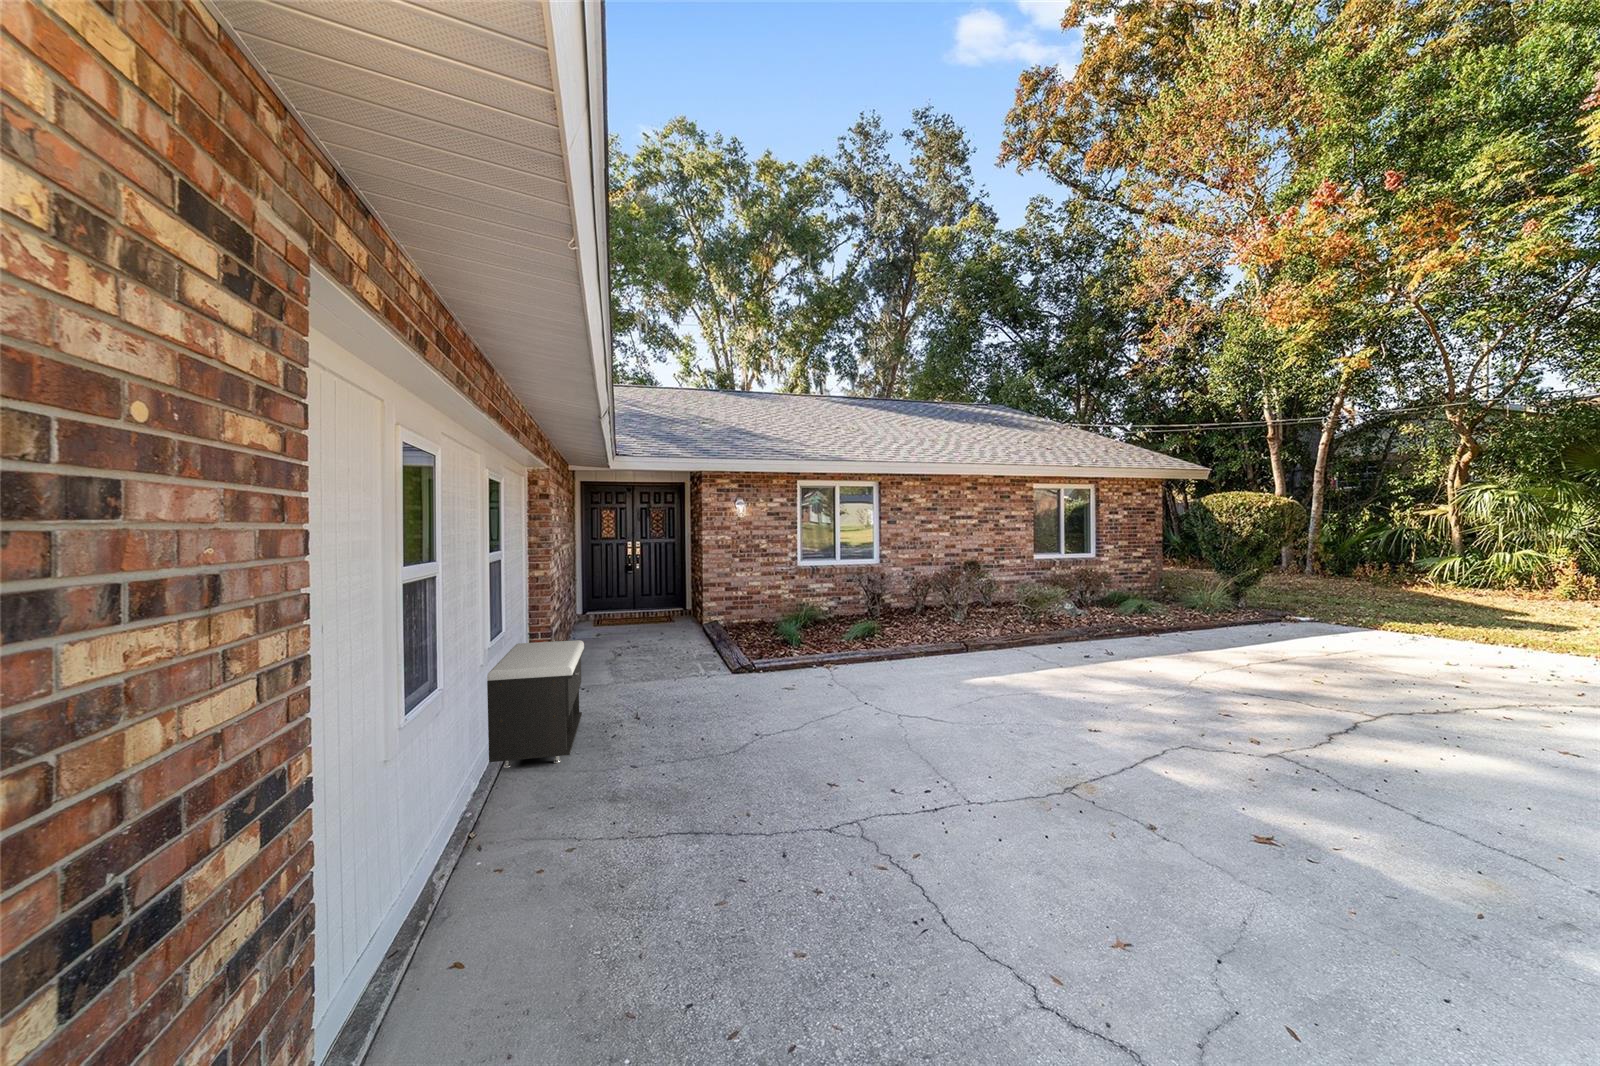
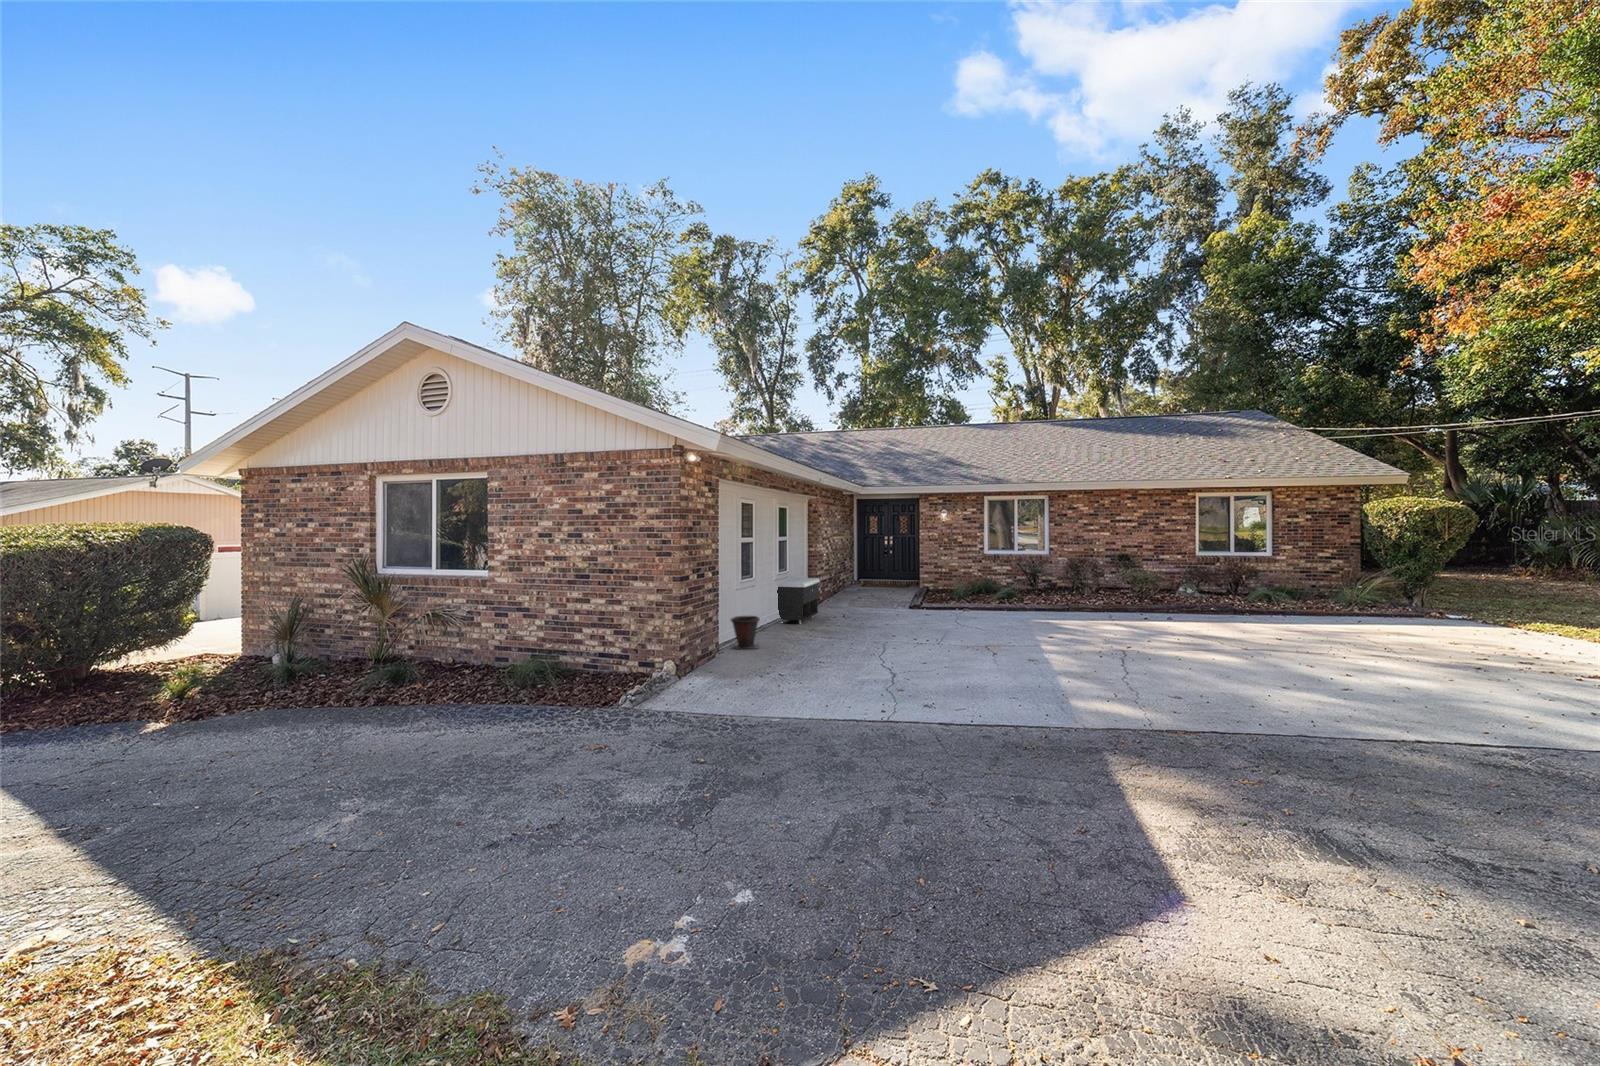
bucket: none [382,830,505,997] -> present [731,616,760,649]

